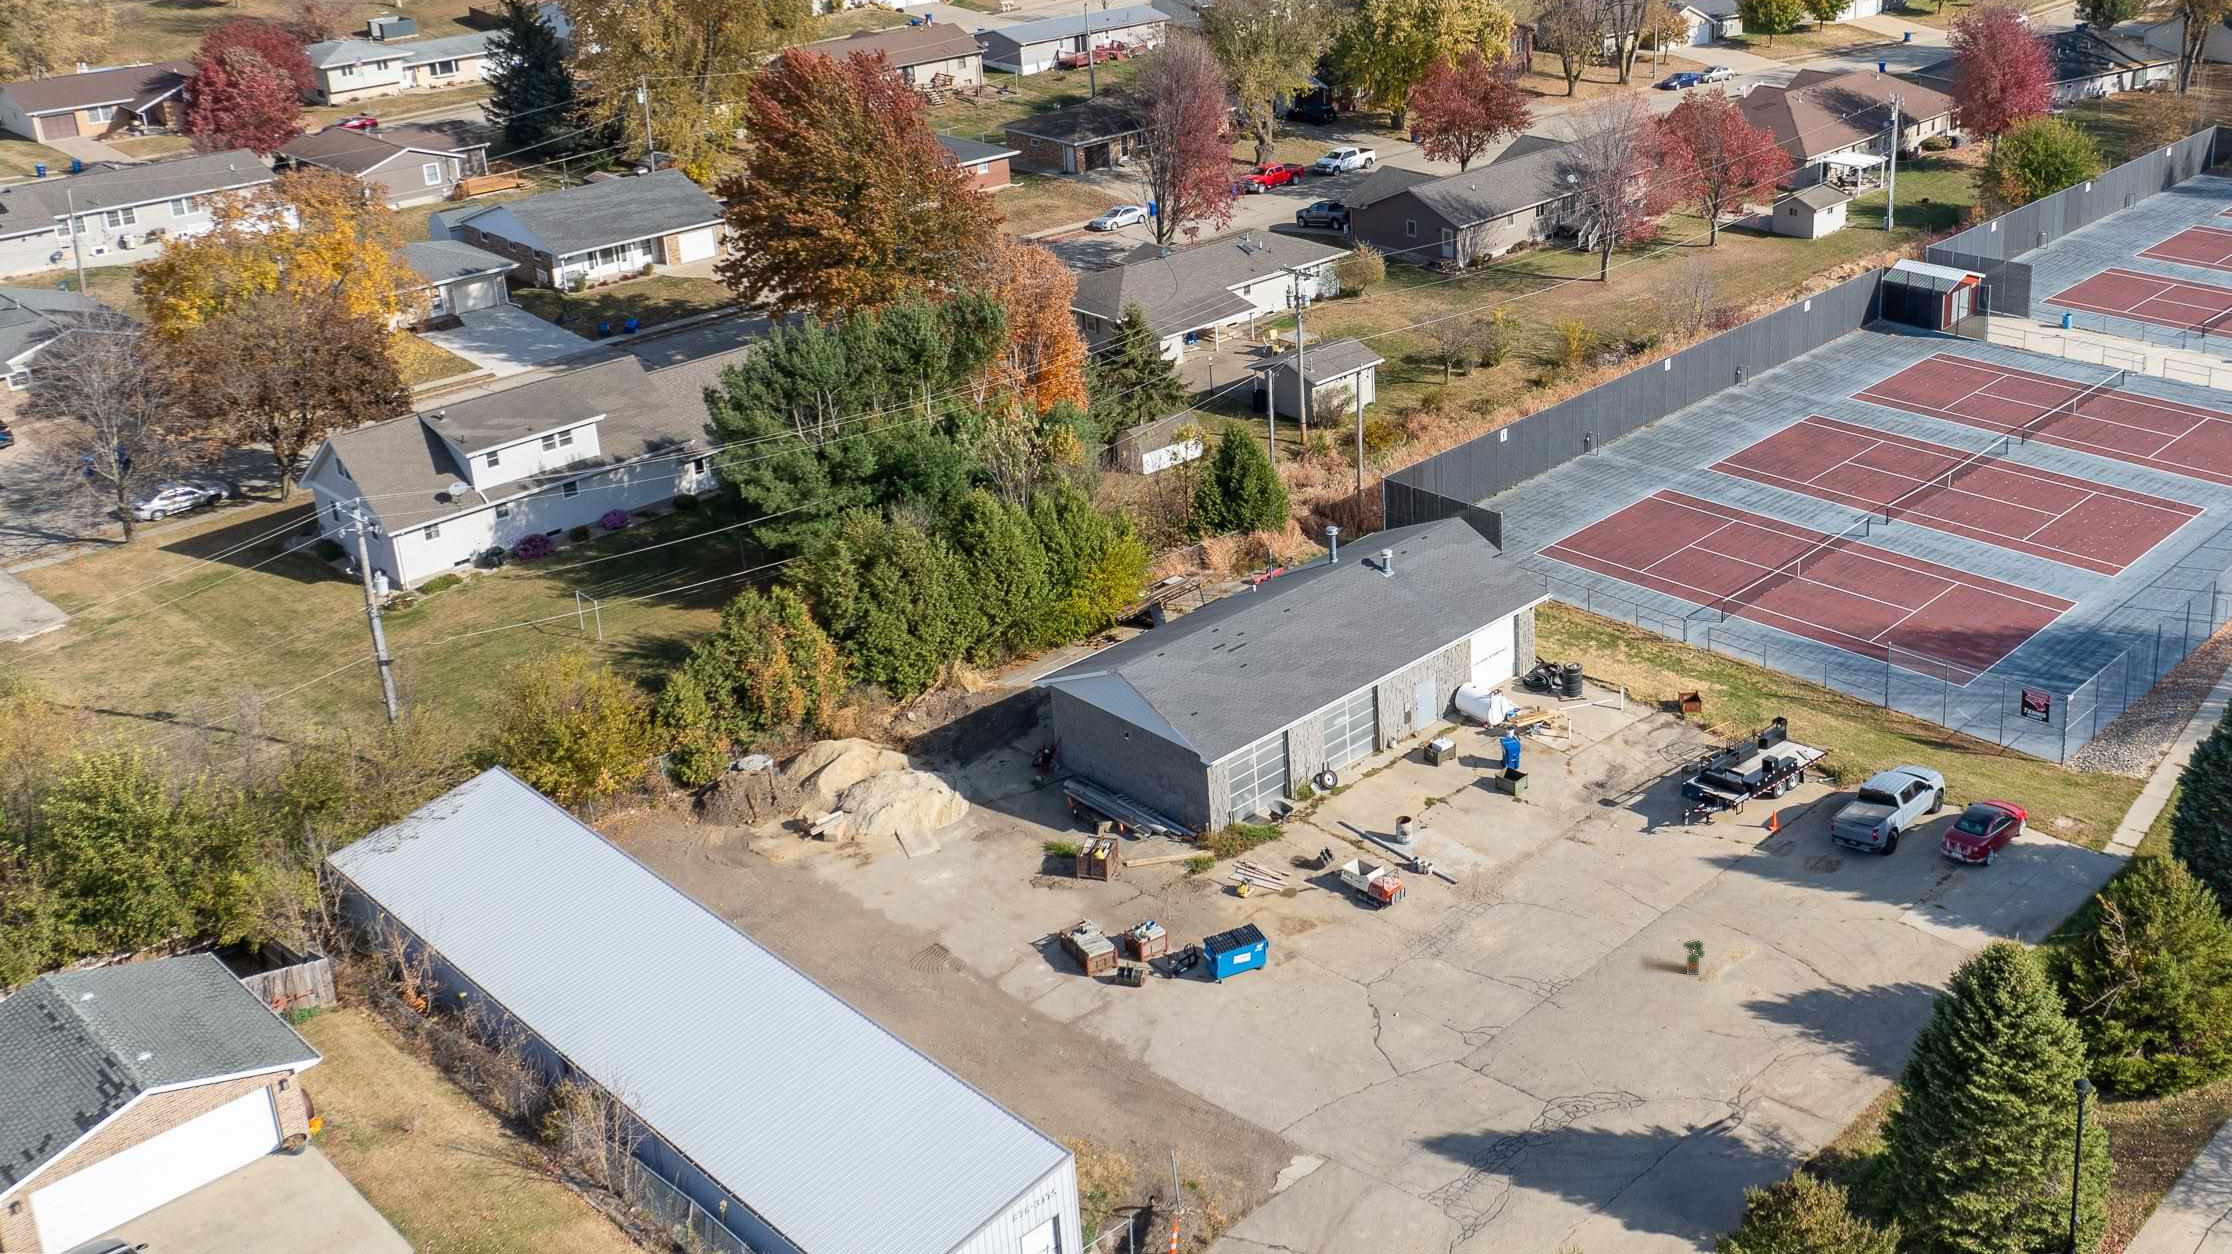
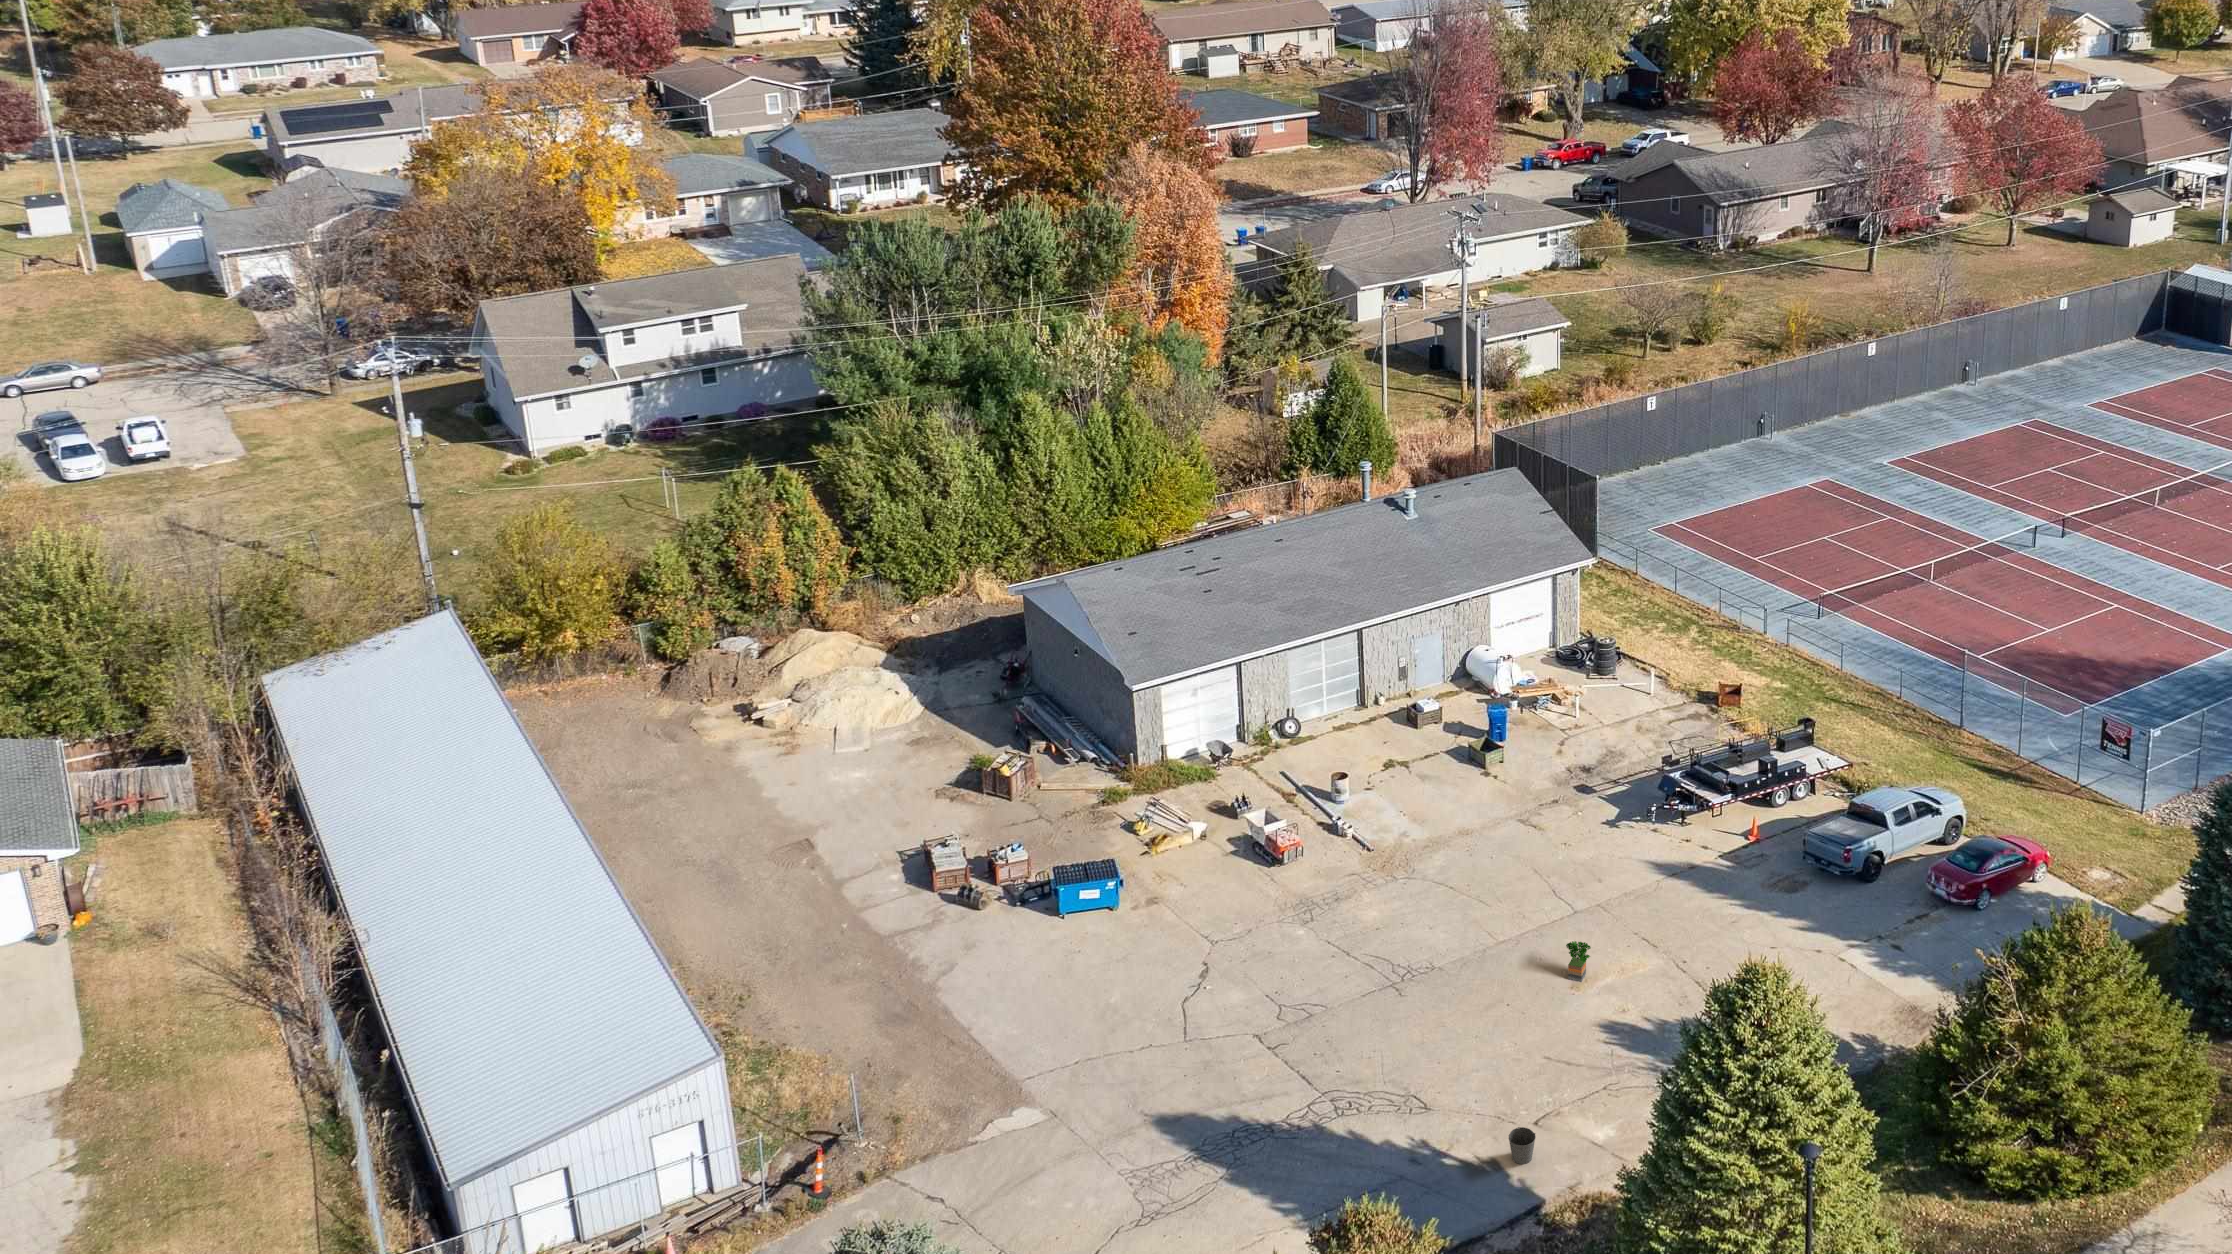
bucket: none [1716,1107,1739,1139] -> present [1509,1127,1536,1164]

